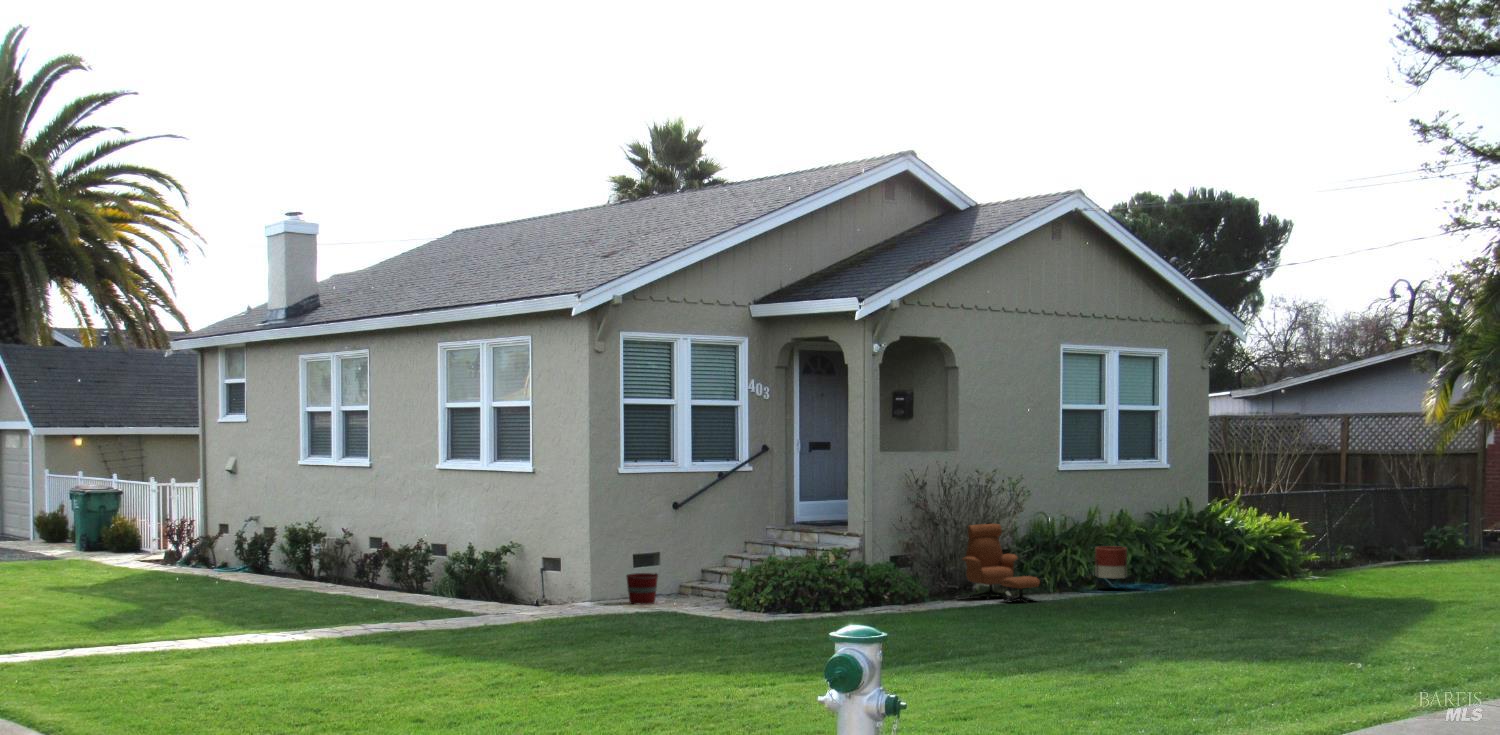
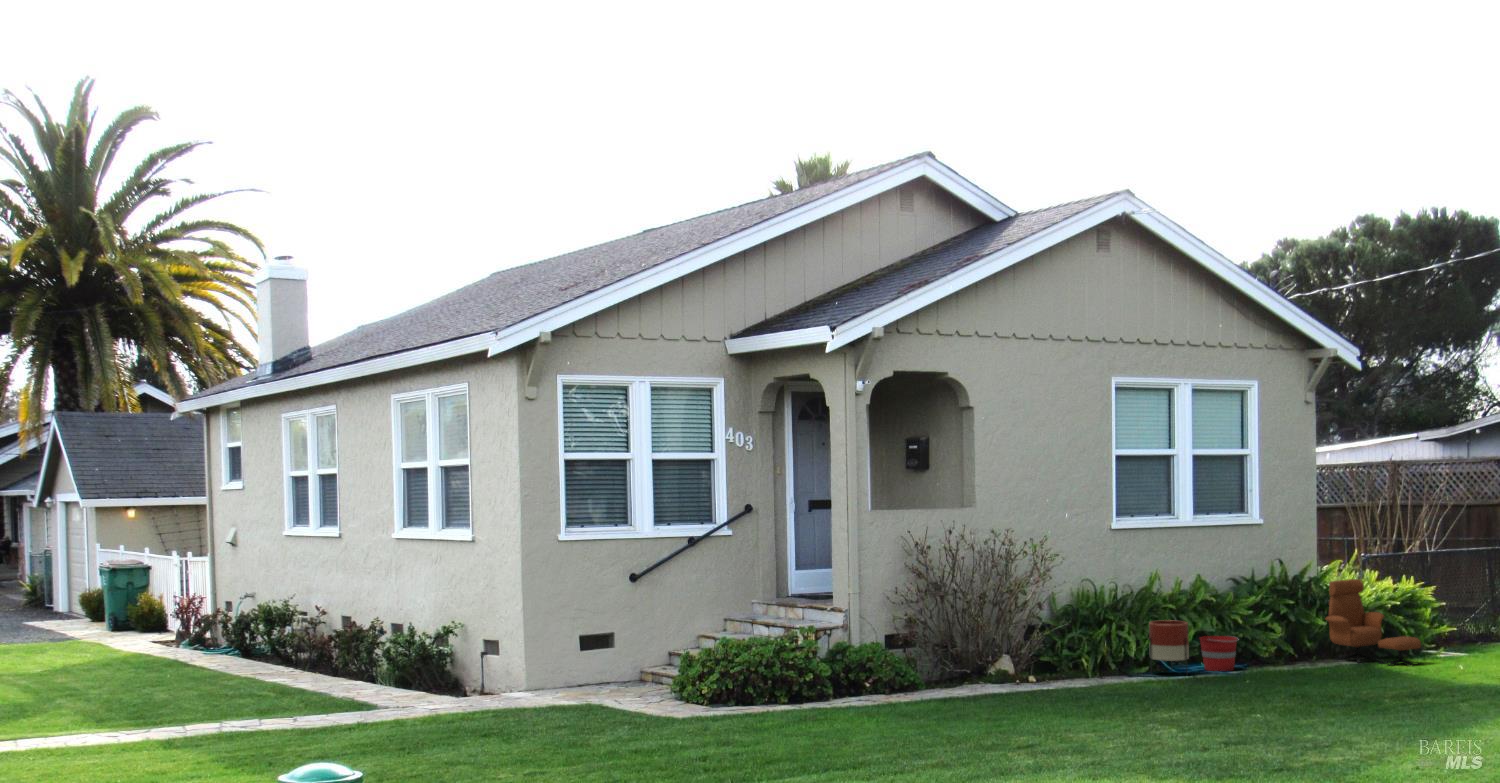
lounge chair: present [962,524,1040,603] -> present [1325,579,1421,666]
bucket: present [626,573,658,604] -> present [1200,636,1239,671]

